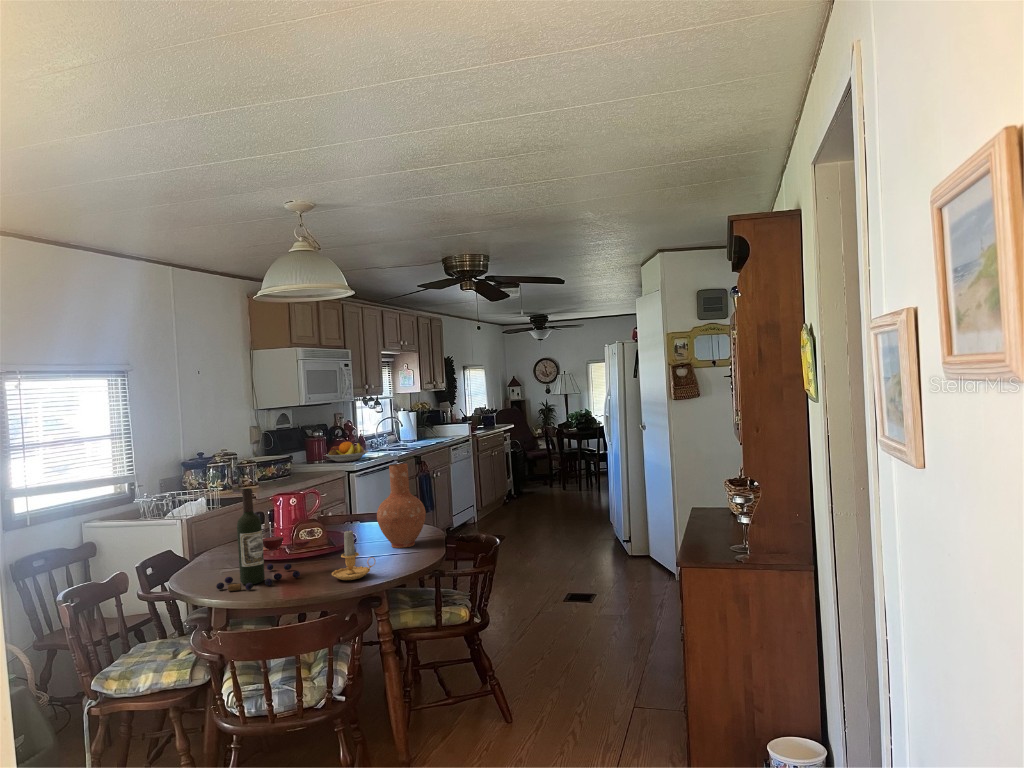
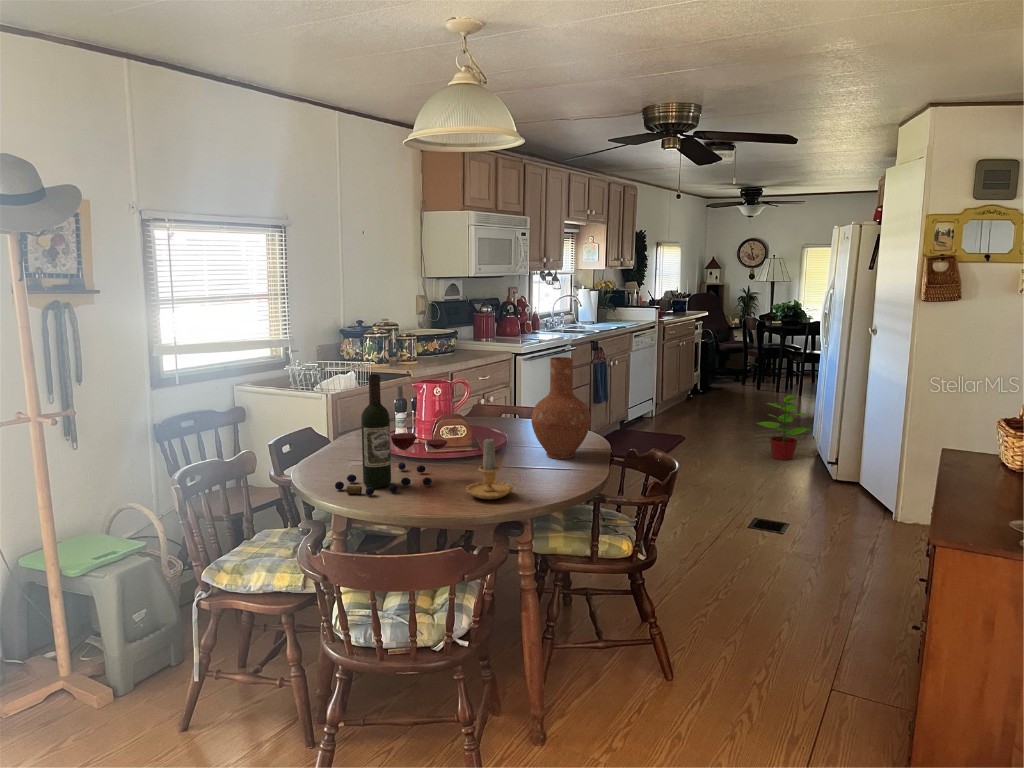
fruit bowl: present [324,442,368,462] -> none [493,319,542,341]
potted plant: none [564,486,611,546] -> present [756,395,812,460]

